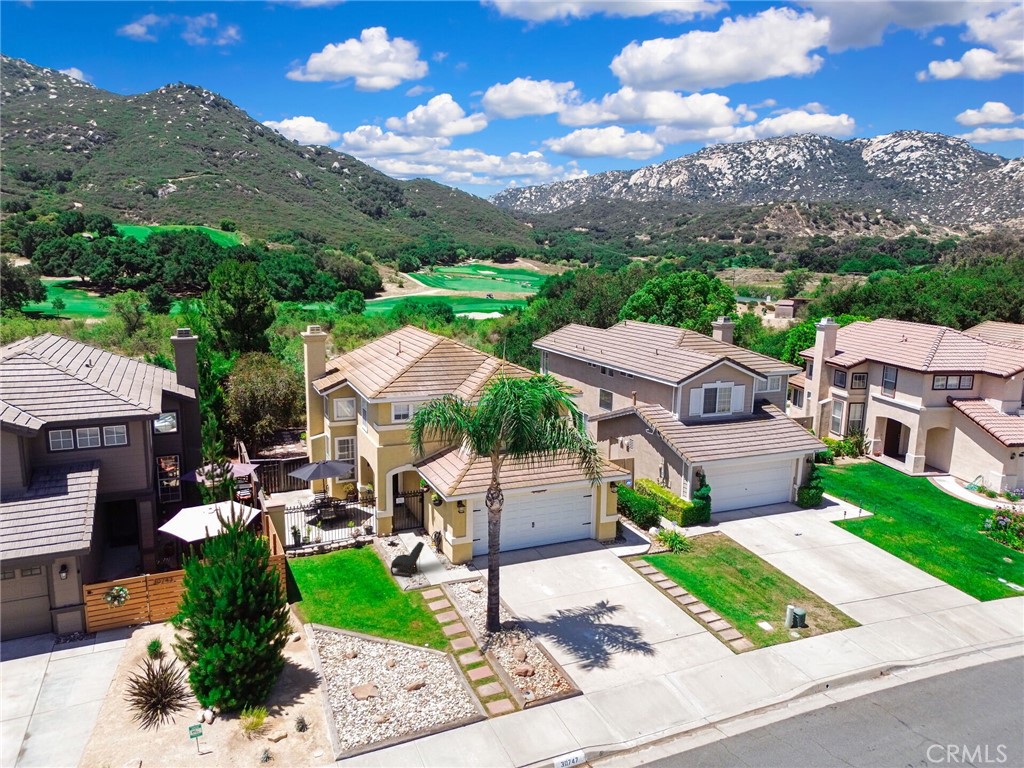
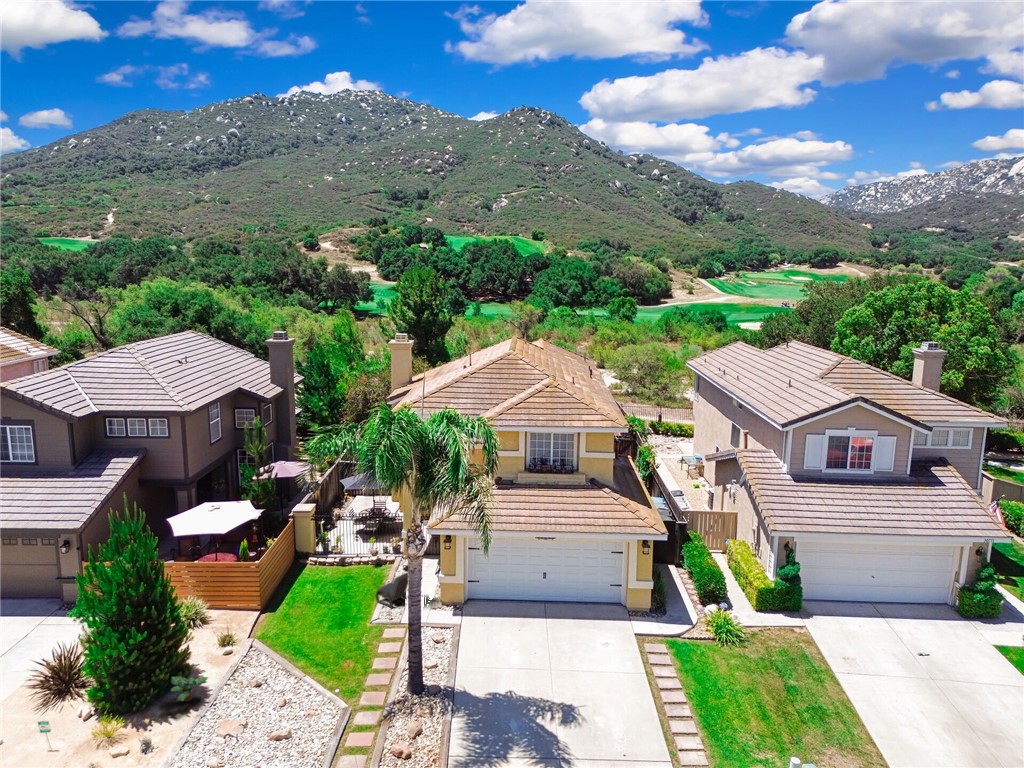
potted plant: none [283,660,318,687] -> present [171,676,208,701]

